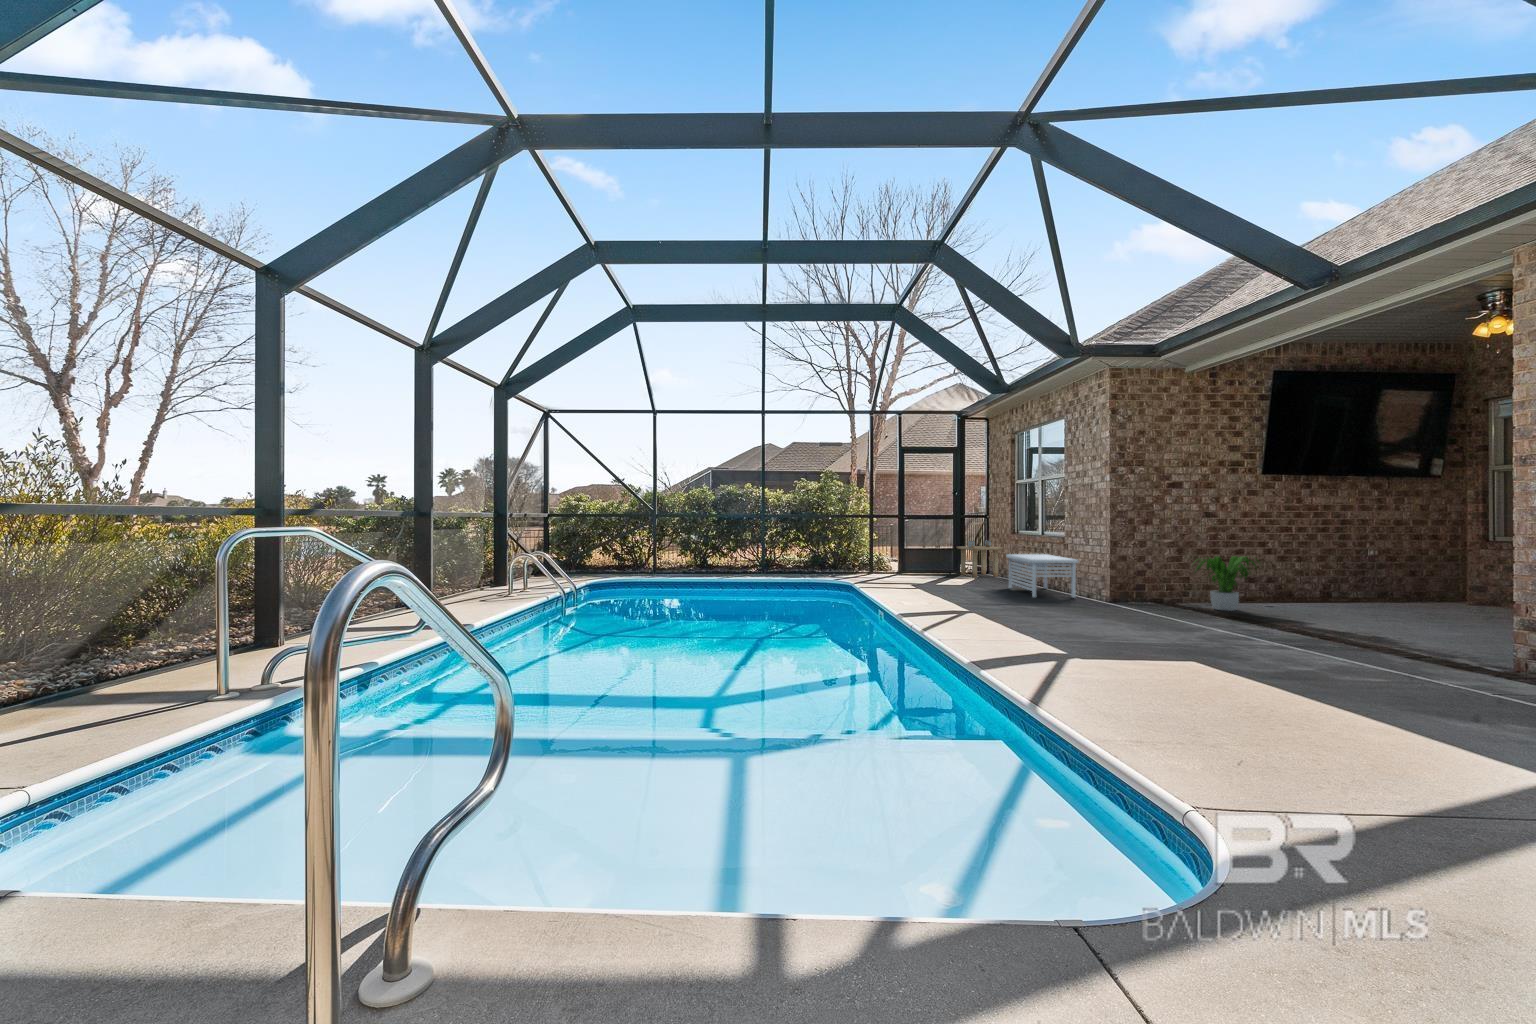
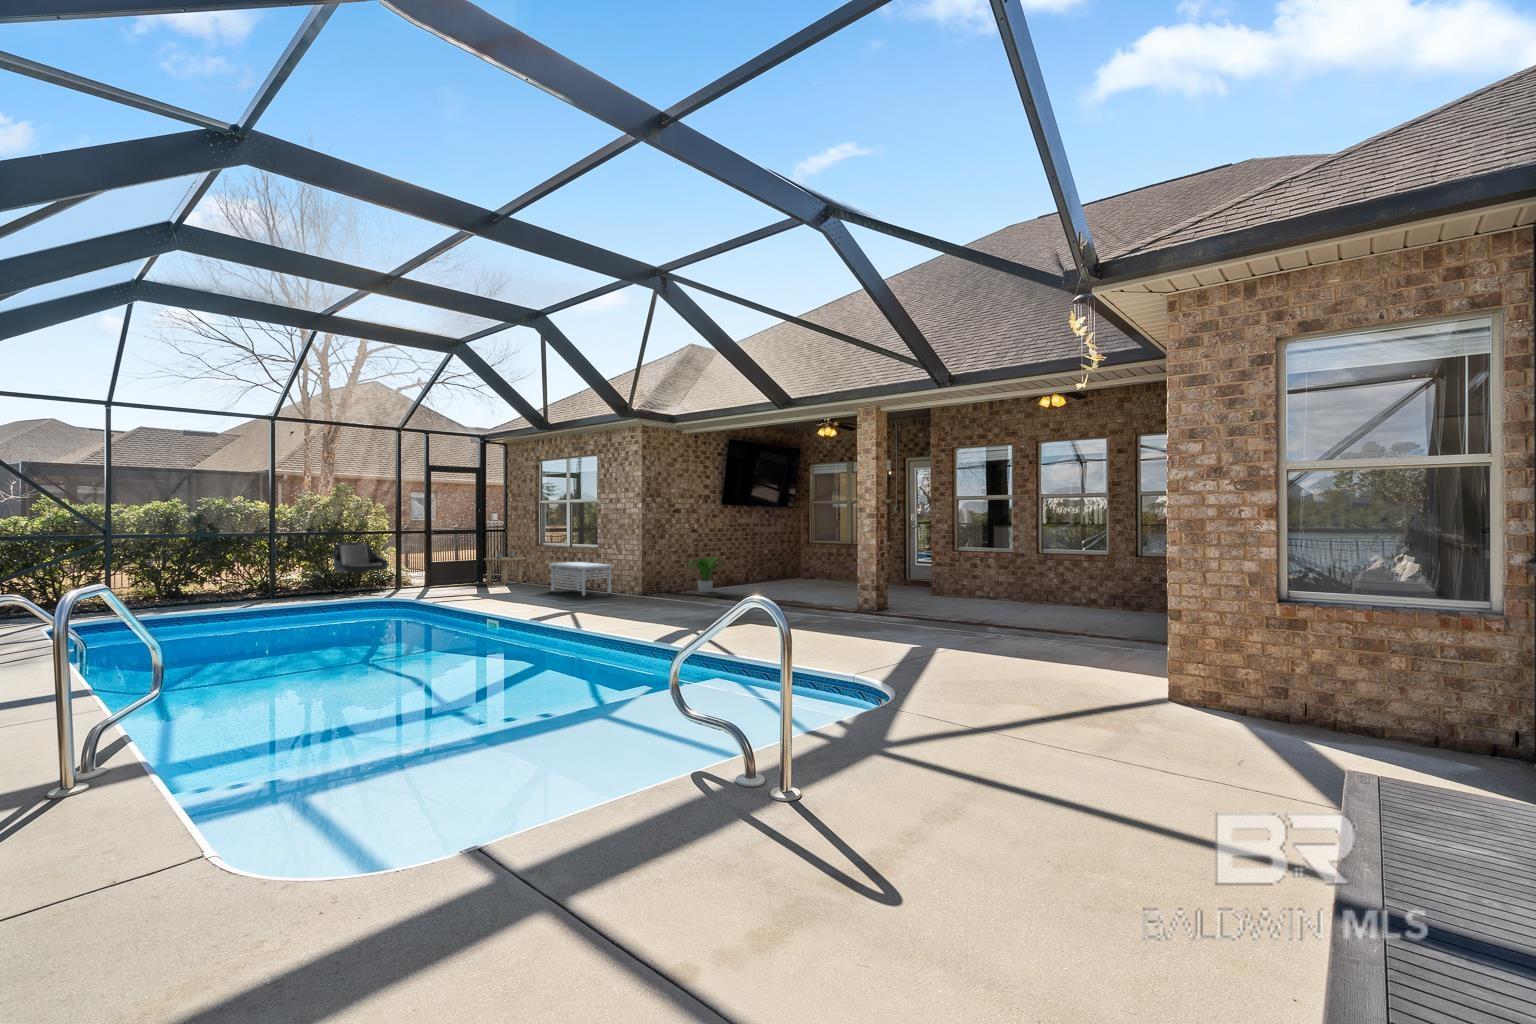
lounge chair: none [812,525,858,575] -> present [332,542,388,593]

